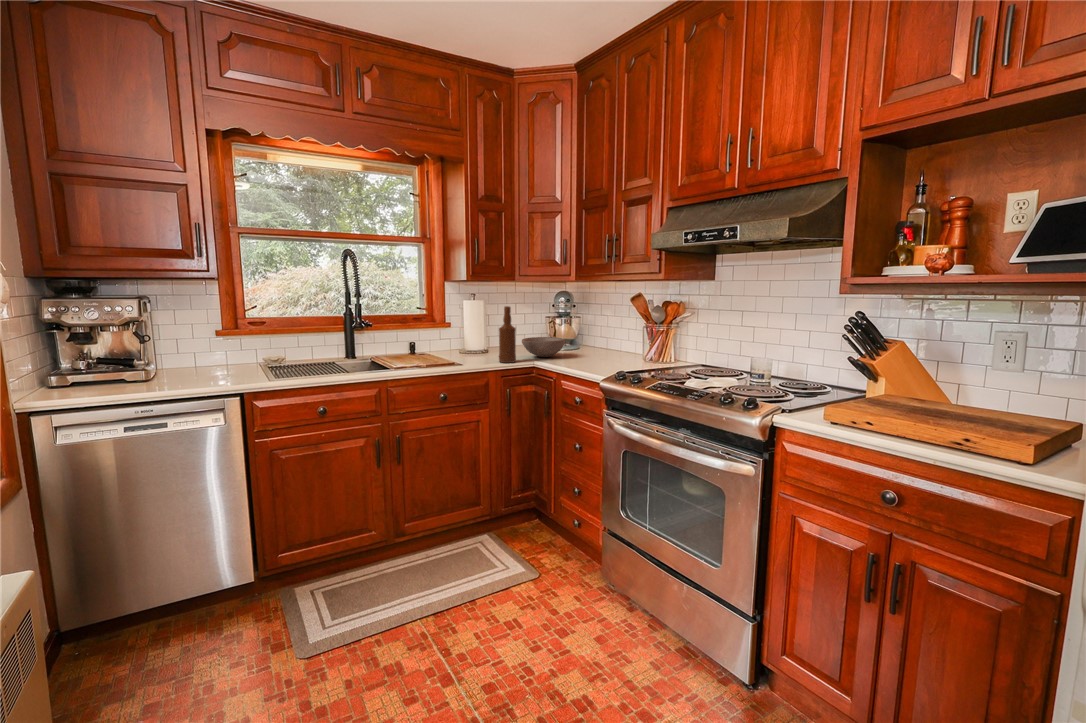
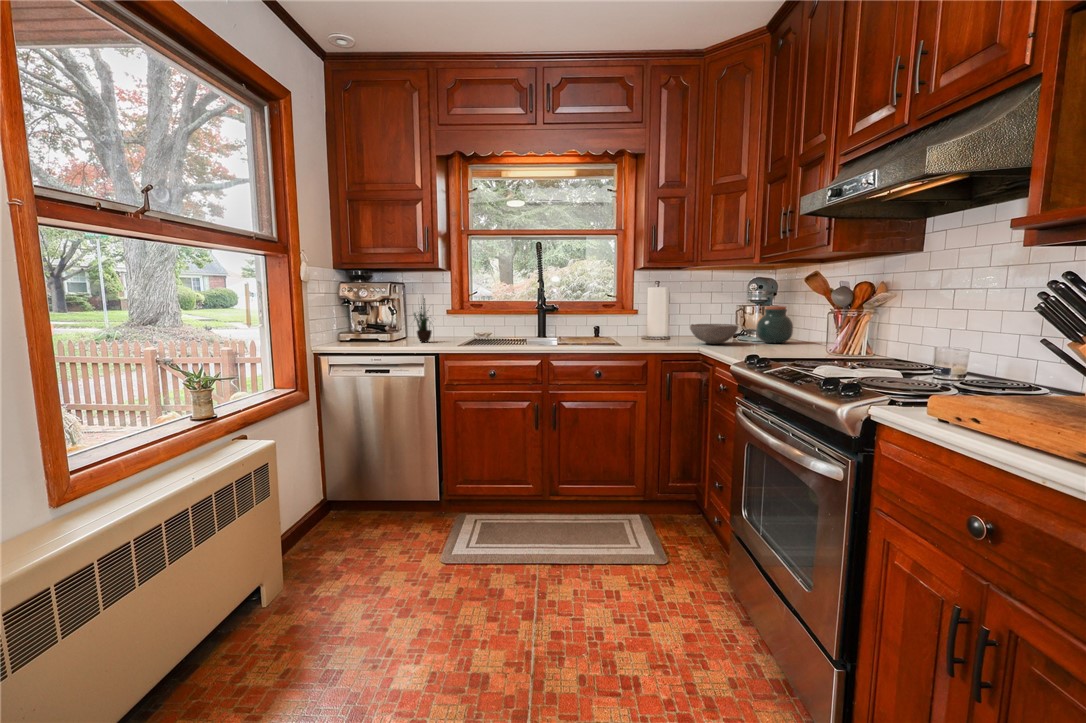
potted plant: none [165,300,212,377] -> present [414,298,432,342]
bottle: present [499,306,516,363] -> none [658,289,677,346]
jar: none [574,320,603,353] -> present [756,306,793,343]

